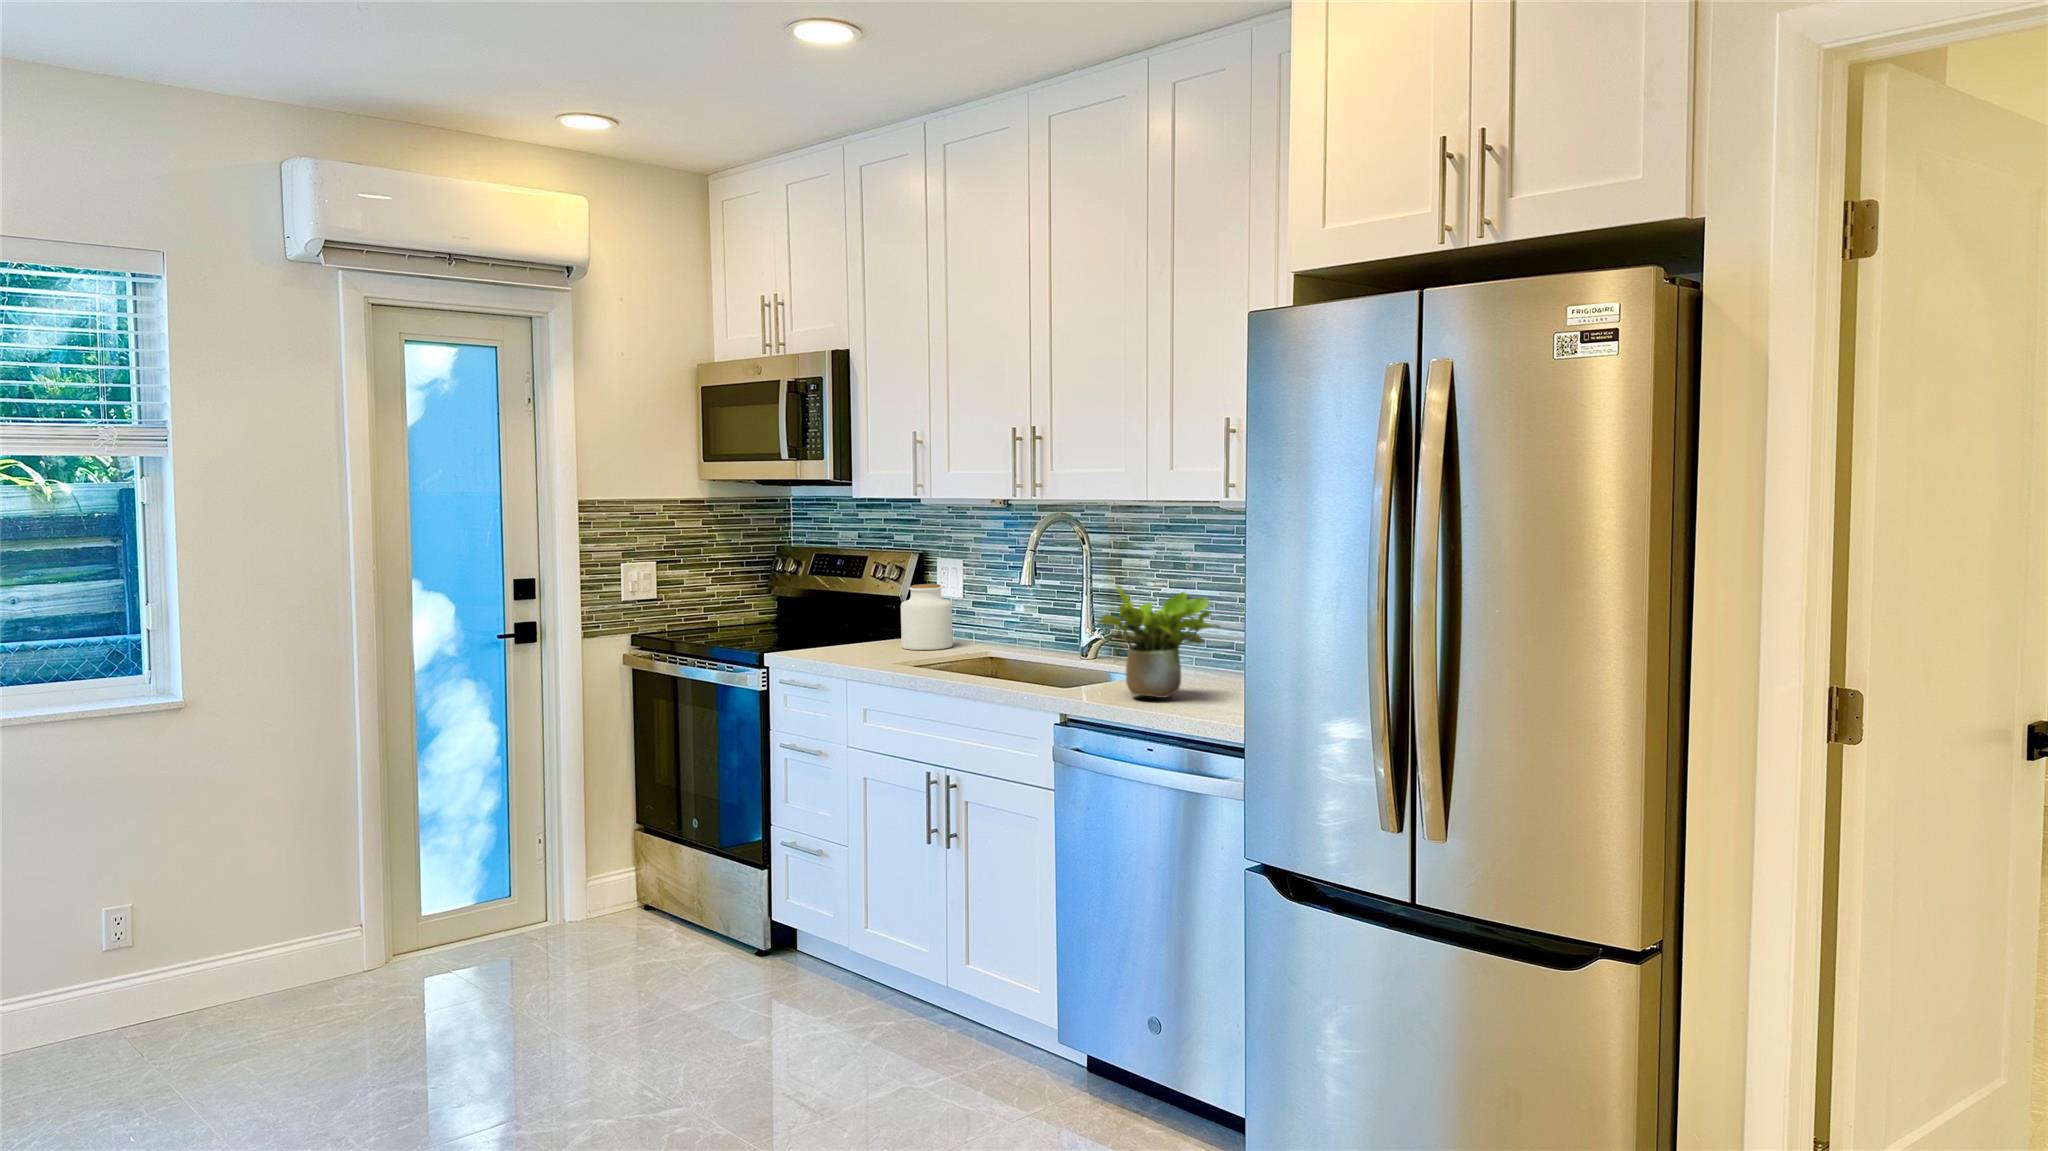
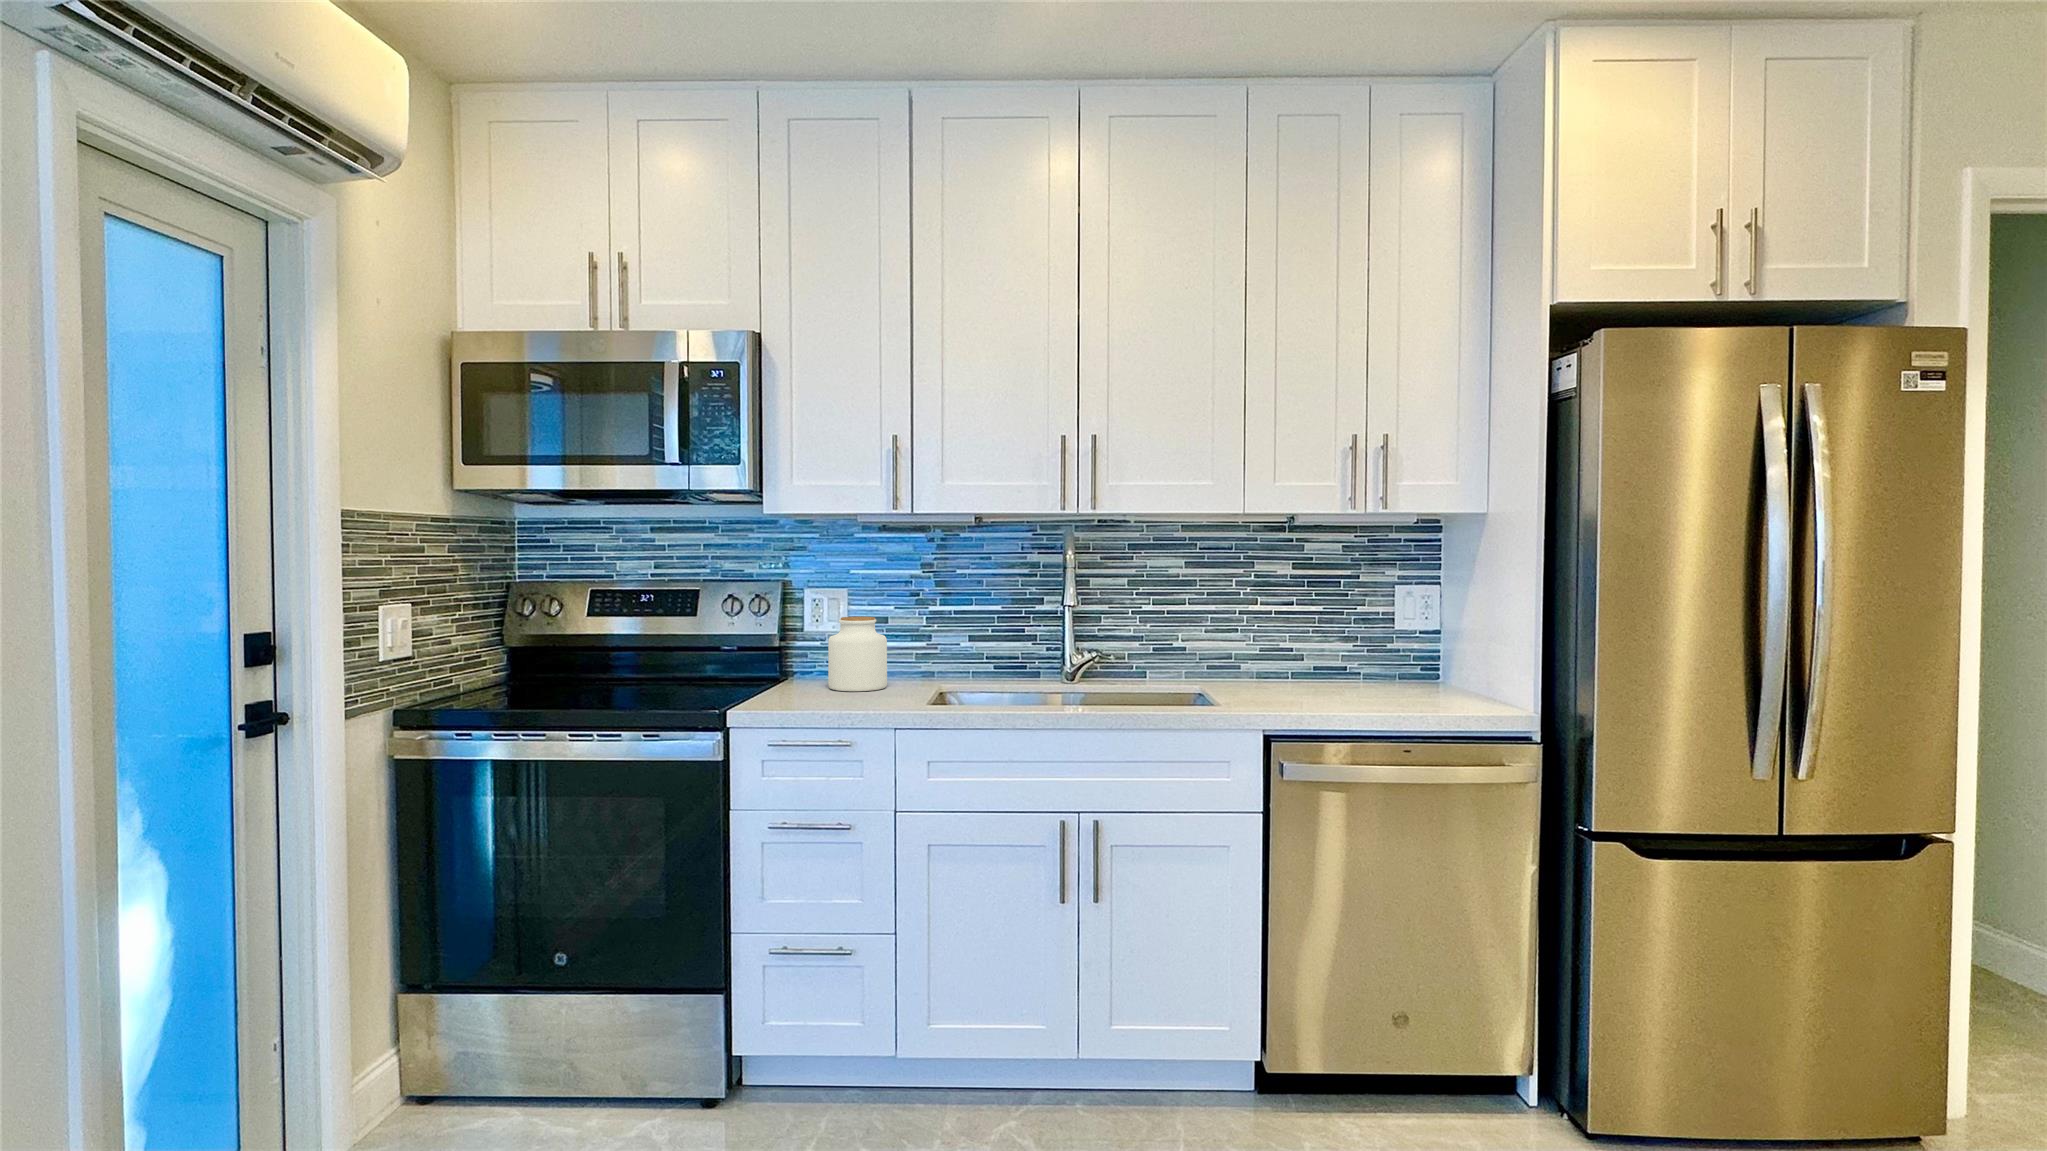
potted plant: present [1098,585,1219,698] -> none [1253,597,1361,703]

